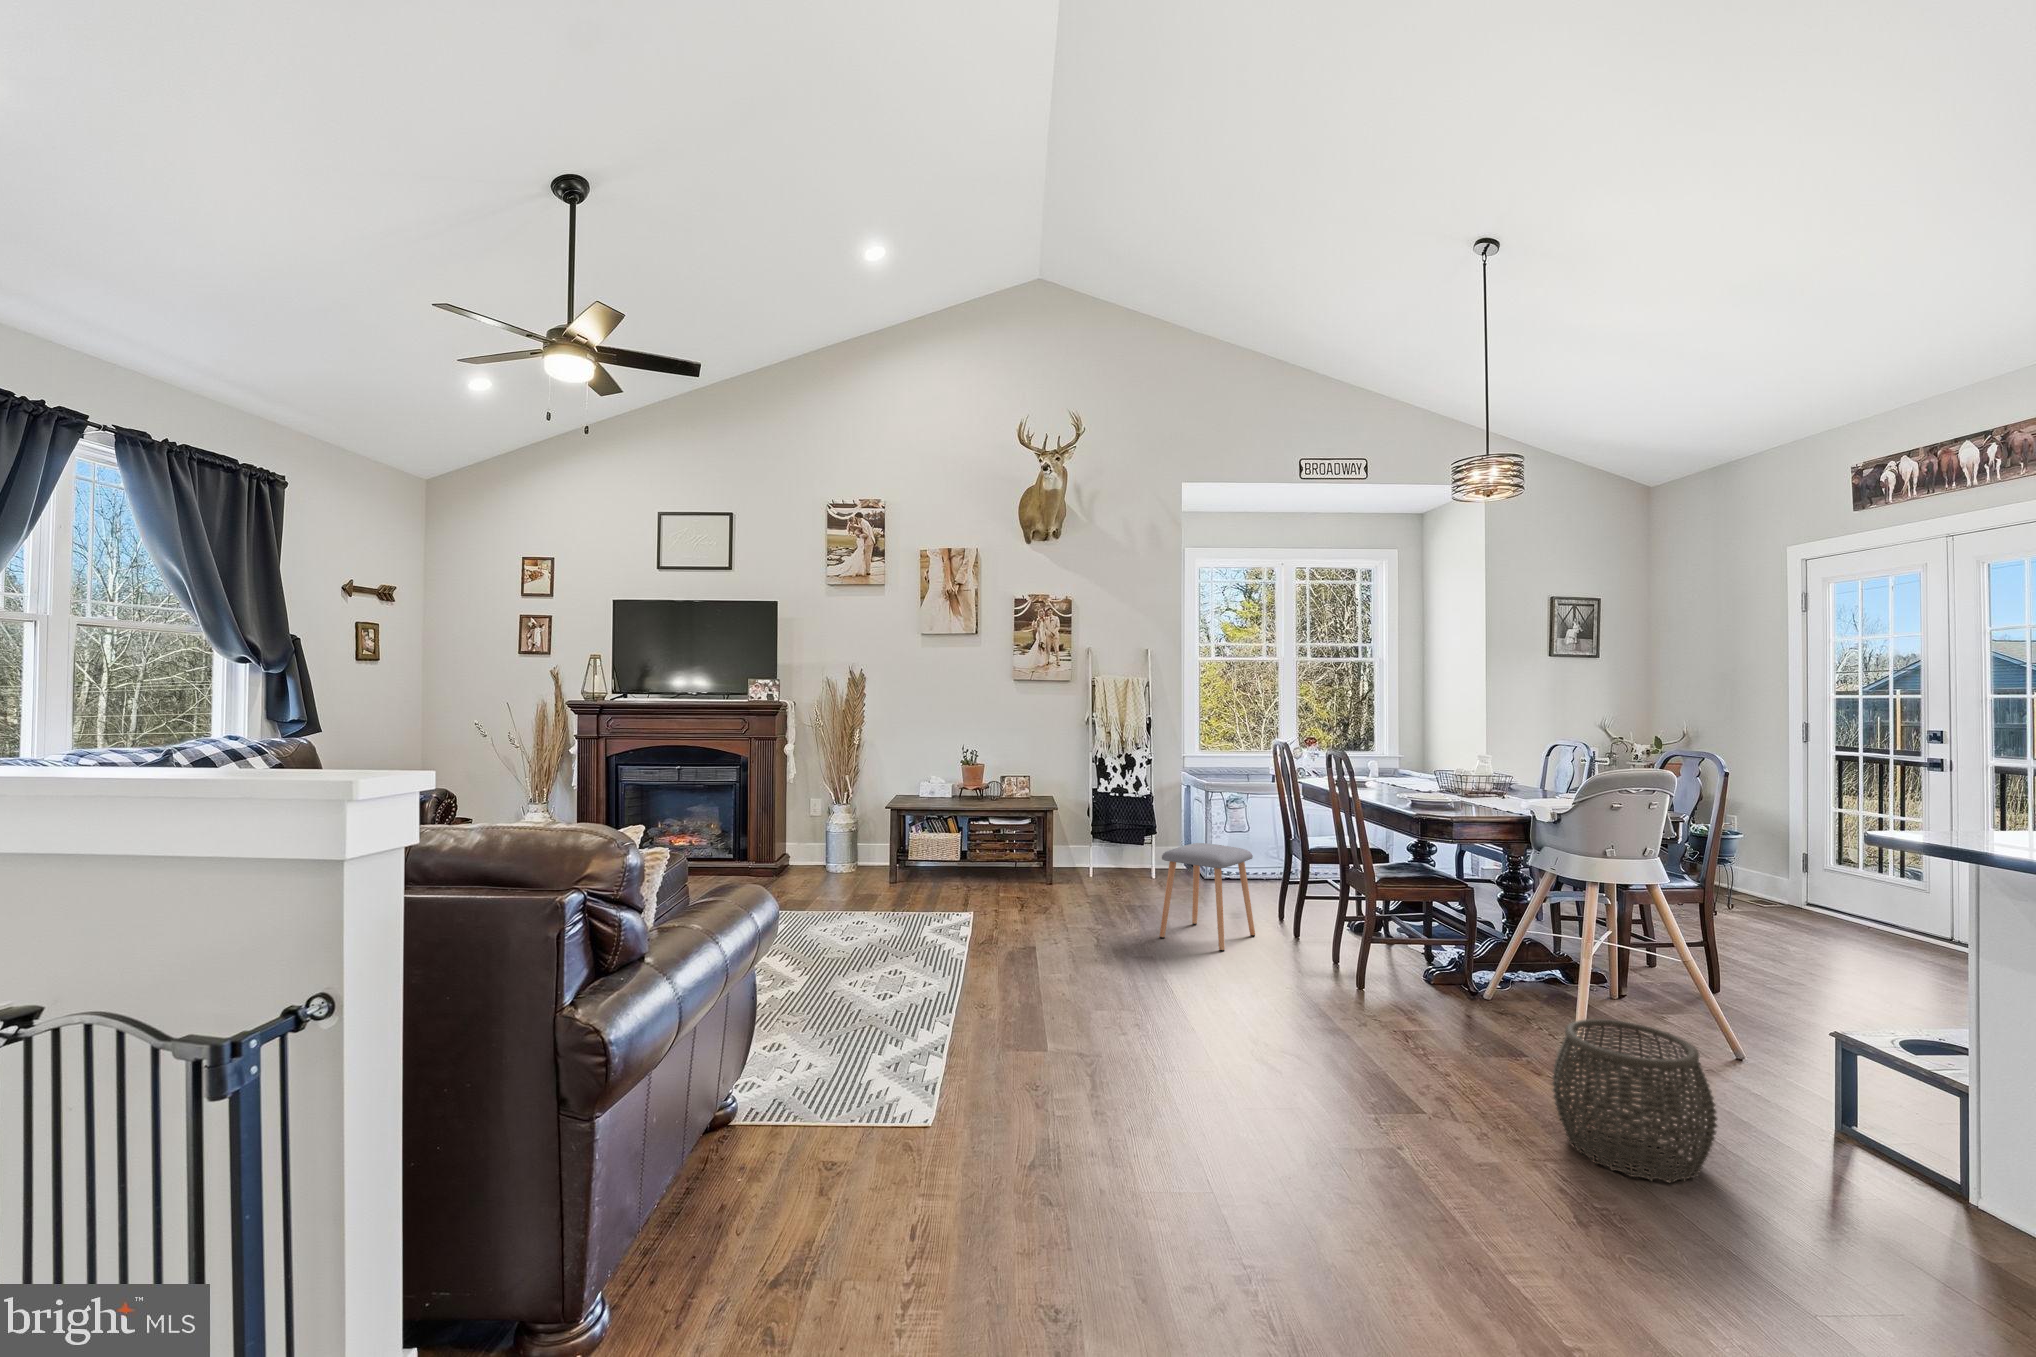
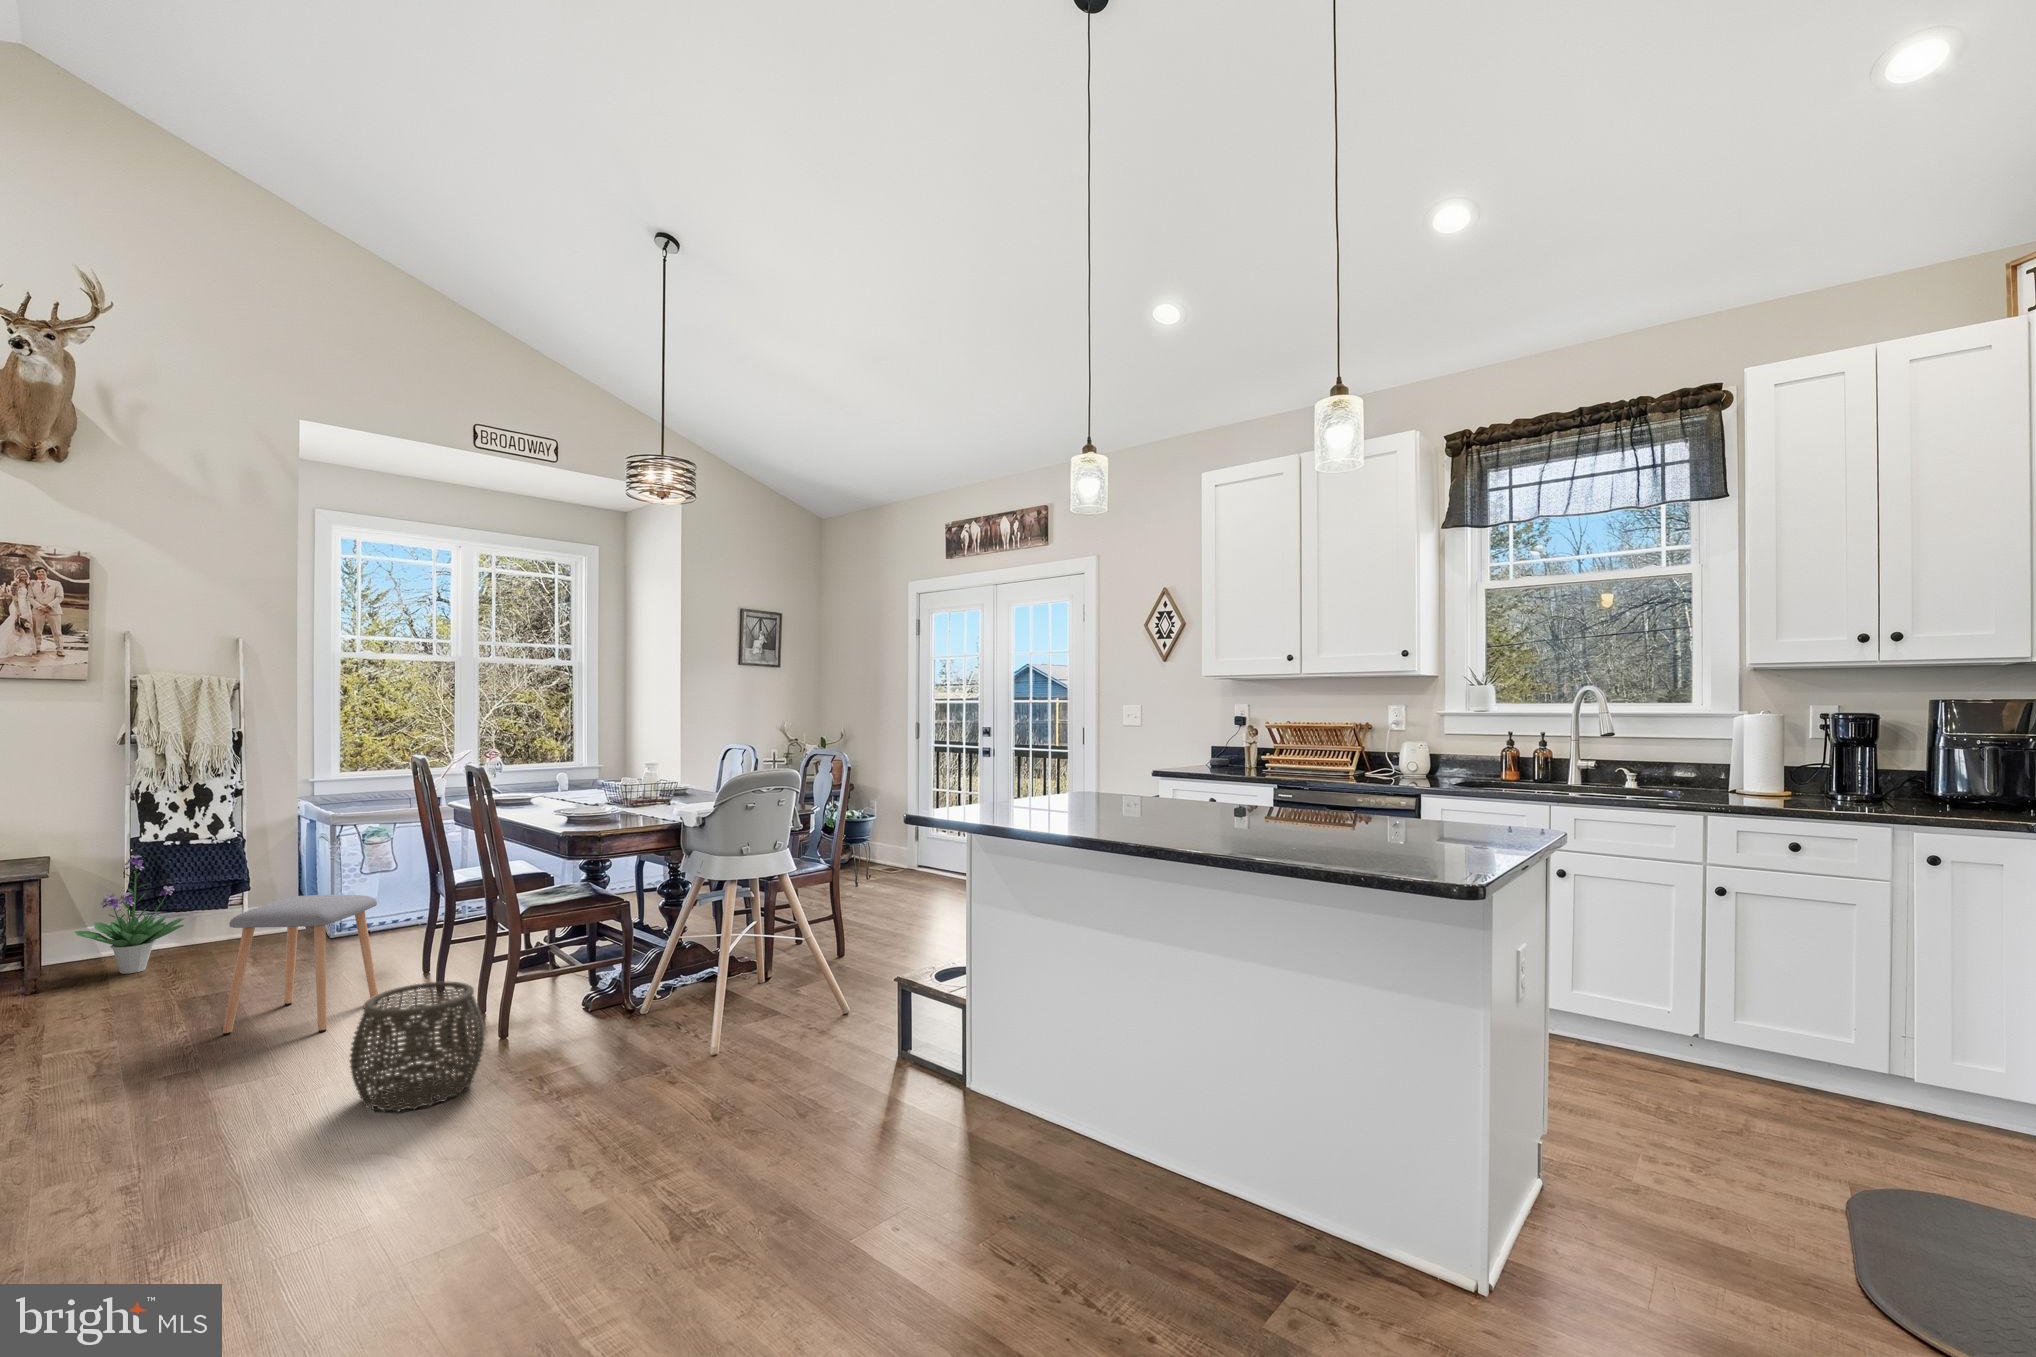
potted plant: none [1070,800,1126,882] -> present [75,855,185,974]
woven basket: present [1552,1019,1717,1183] -> present [350,982,485,1112]

